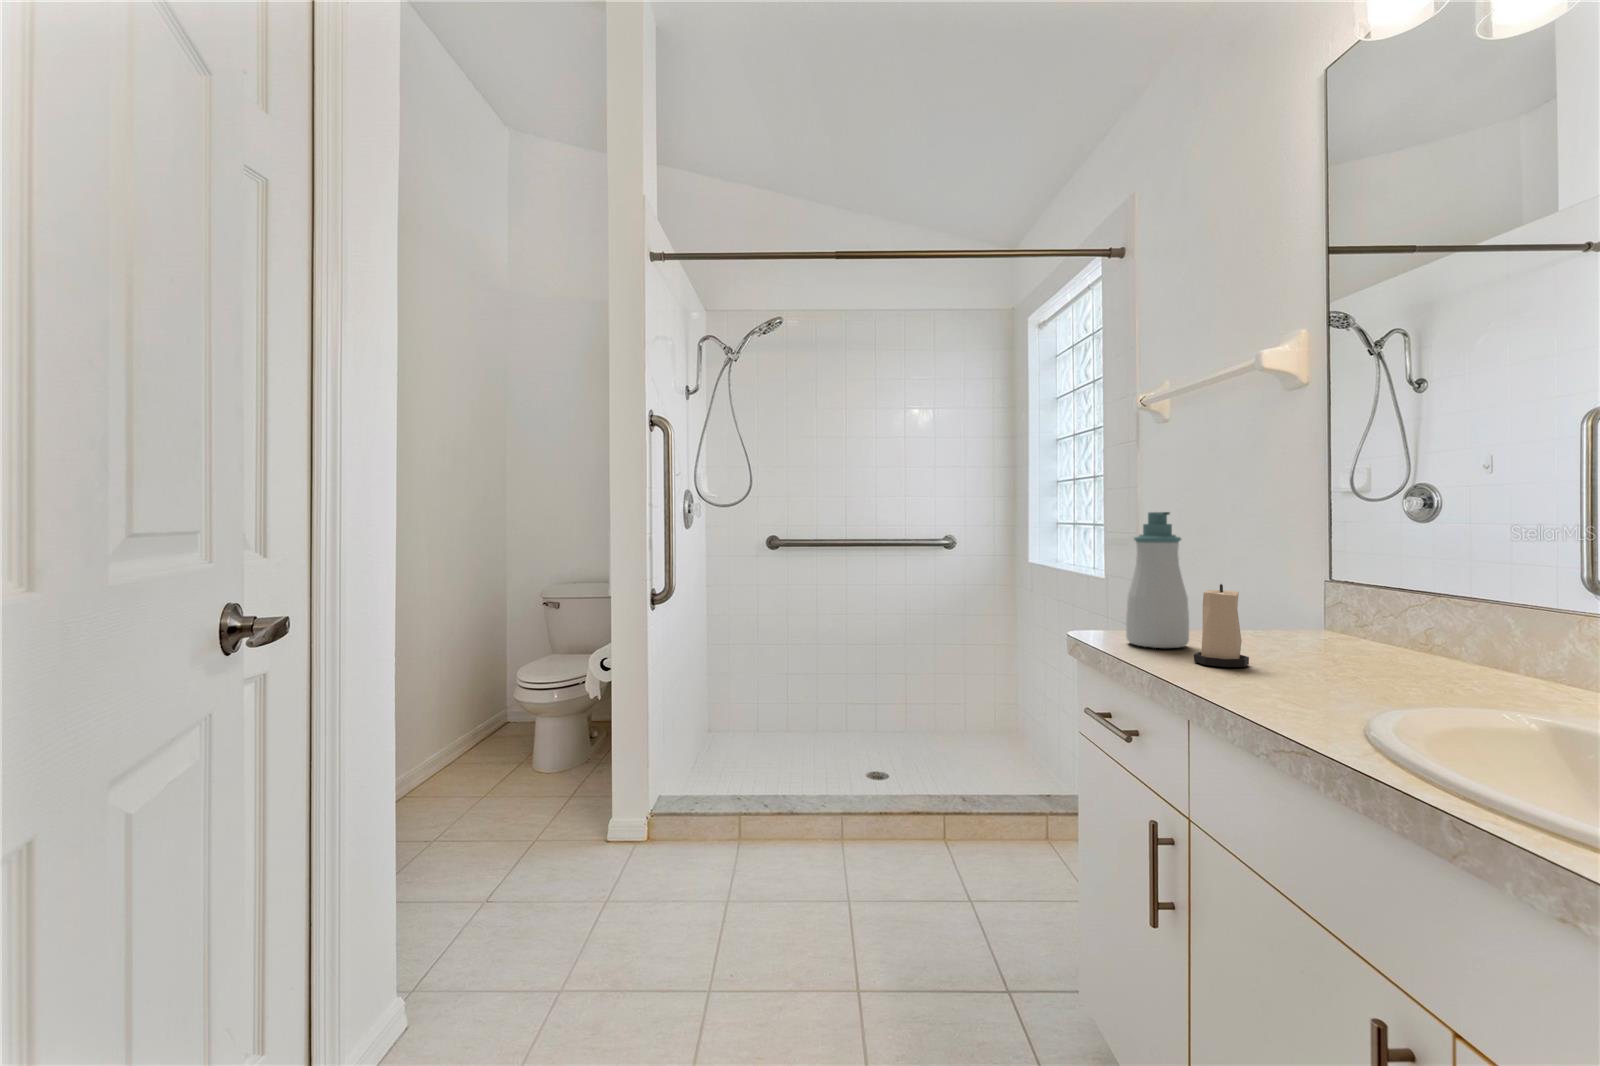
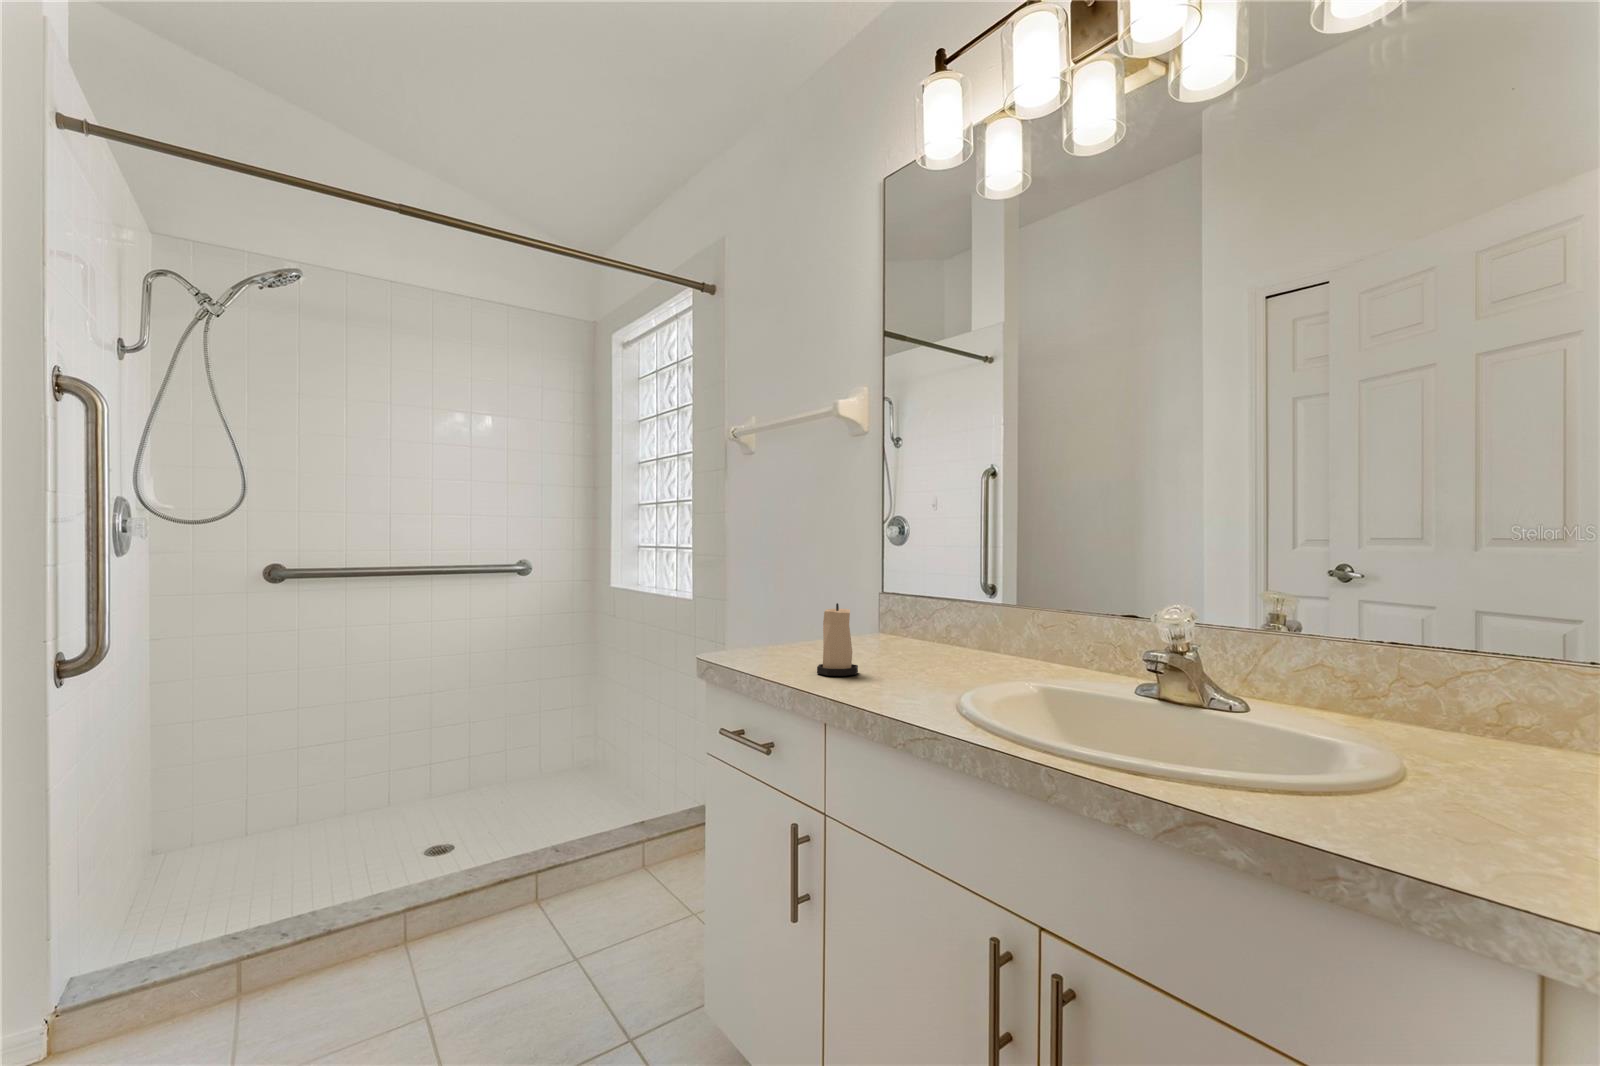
soap bottle: present [1126,512,1189,648] -> none [753,539,805,664]

